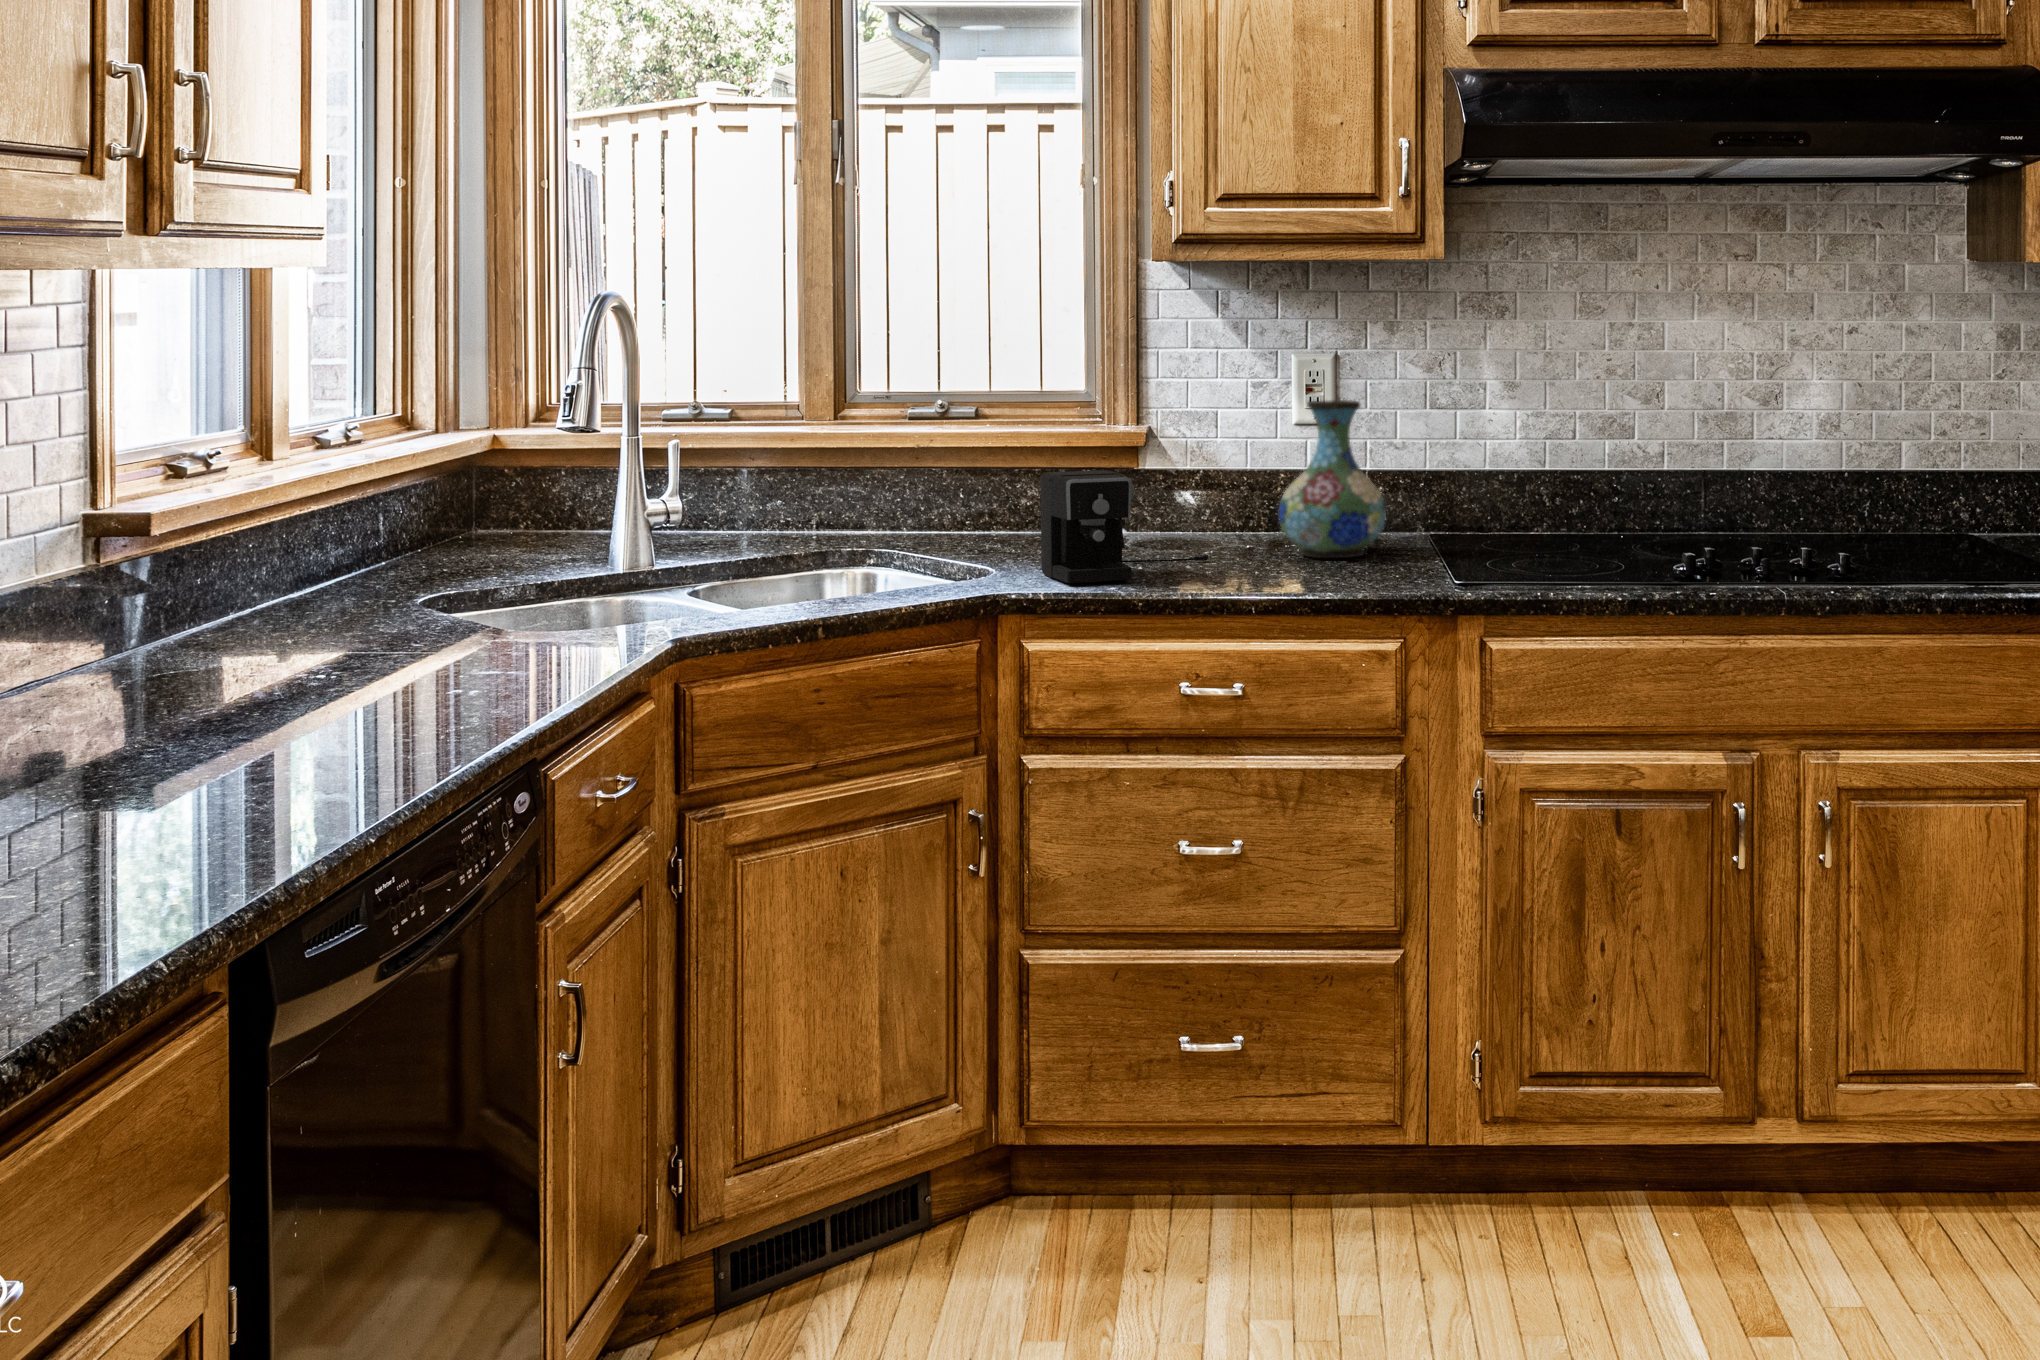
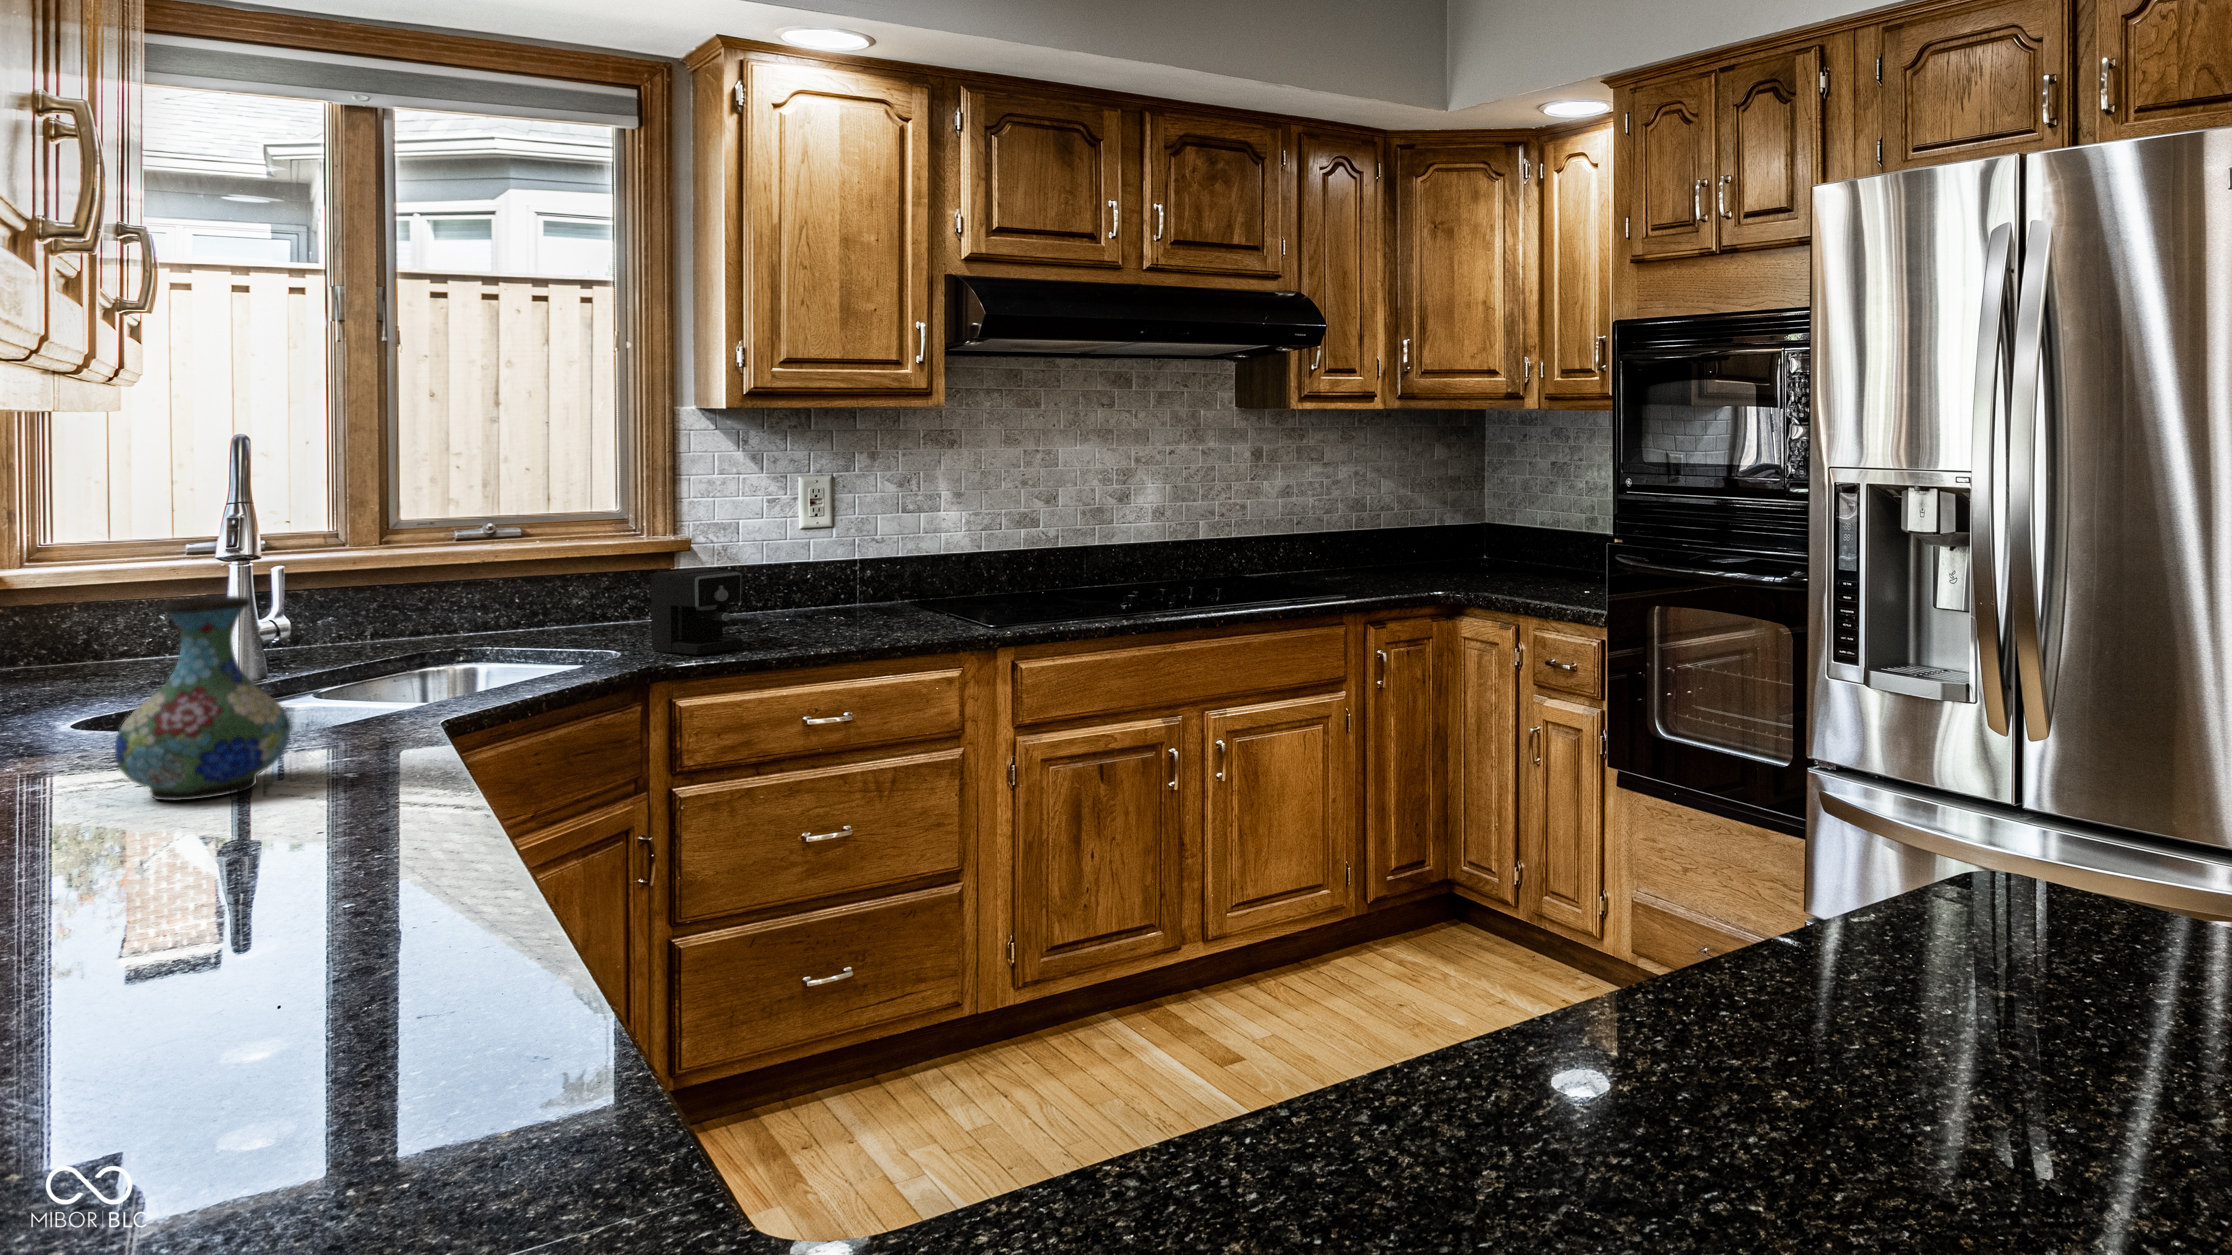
vase: present [1279,400,1386,558] -> present [115,596,290,801]

